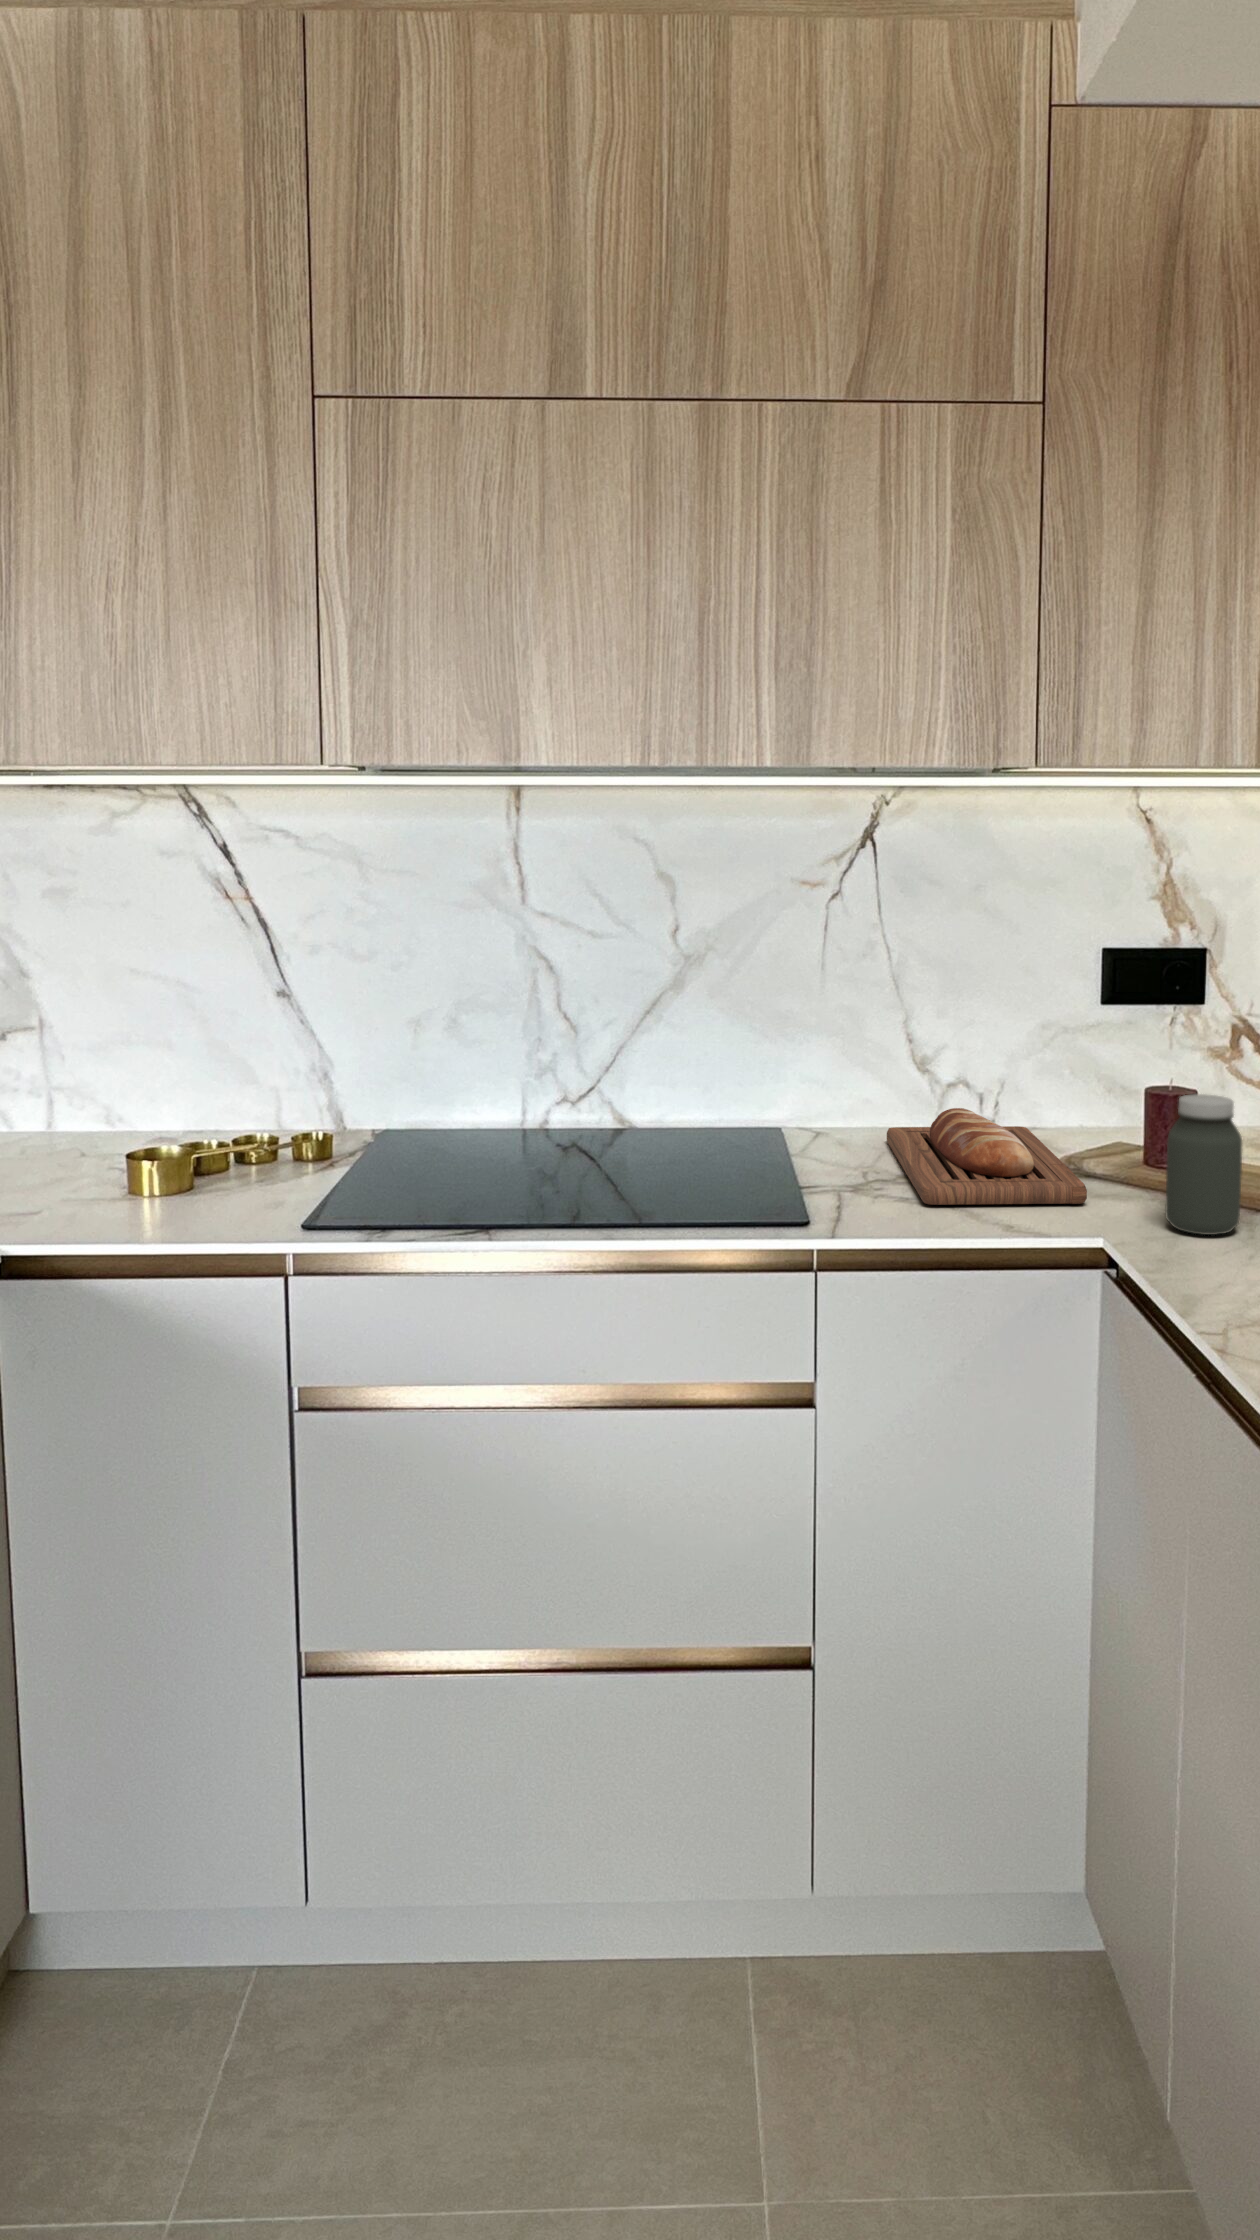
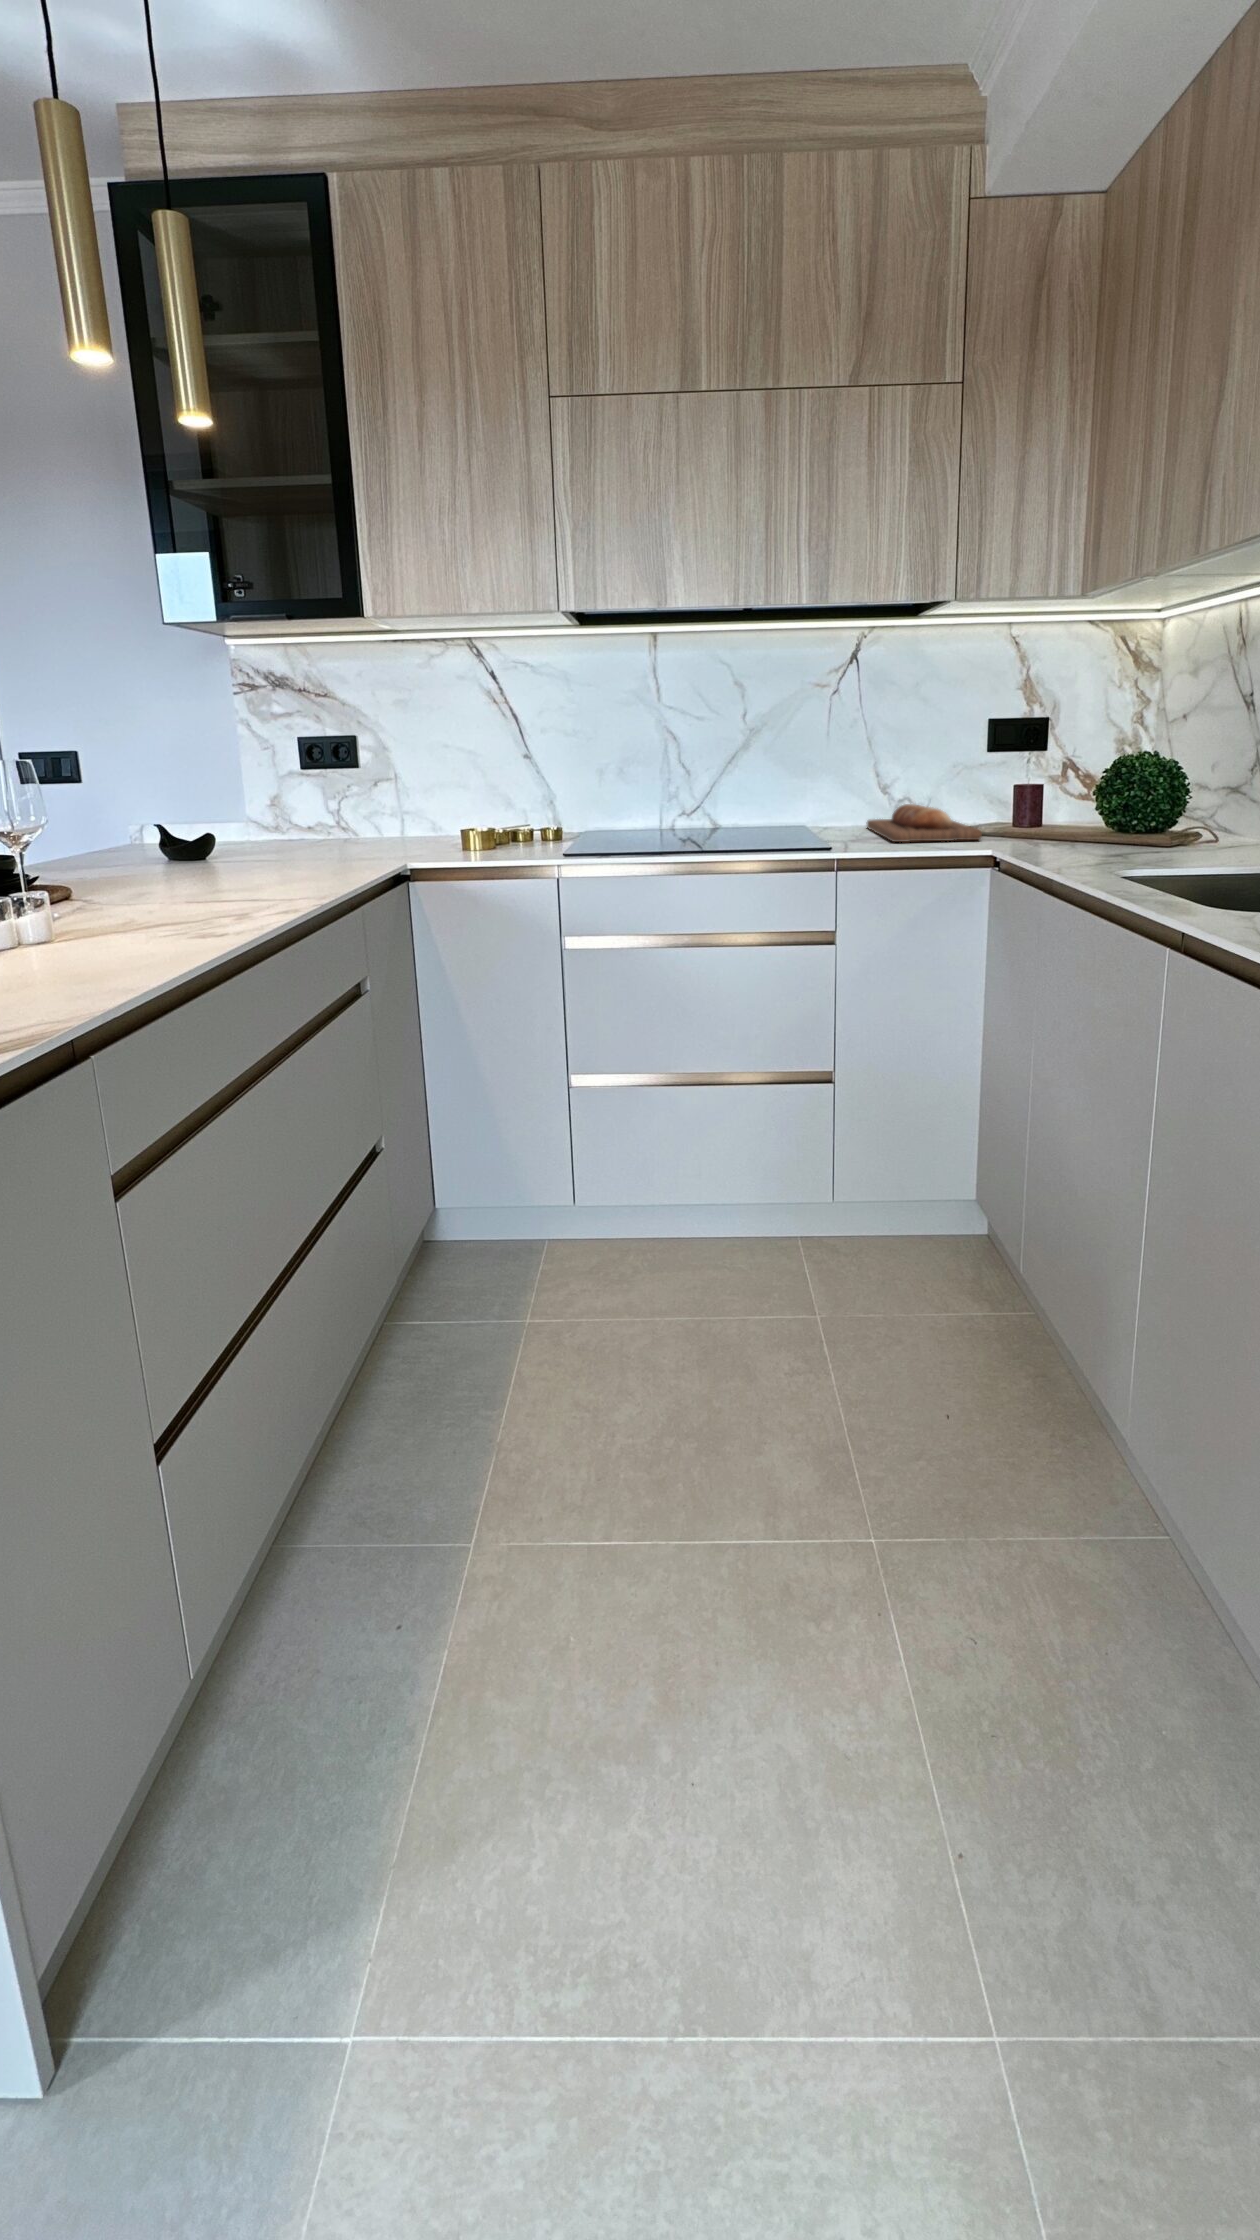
jar: present [1166,1094,1242,1235] -> none [1025,773,1068,846]

